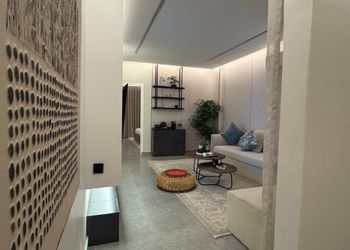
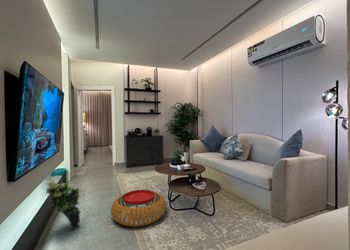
potted plant: none [118,156,139,191] -> present [46,180,81,229]

